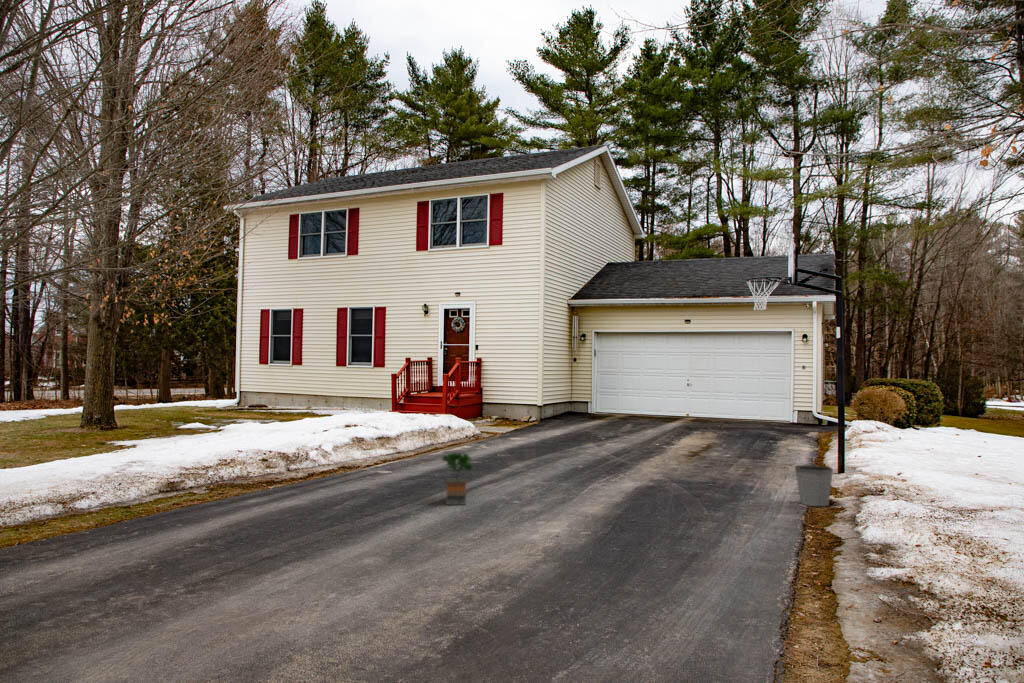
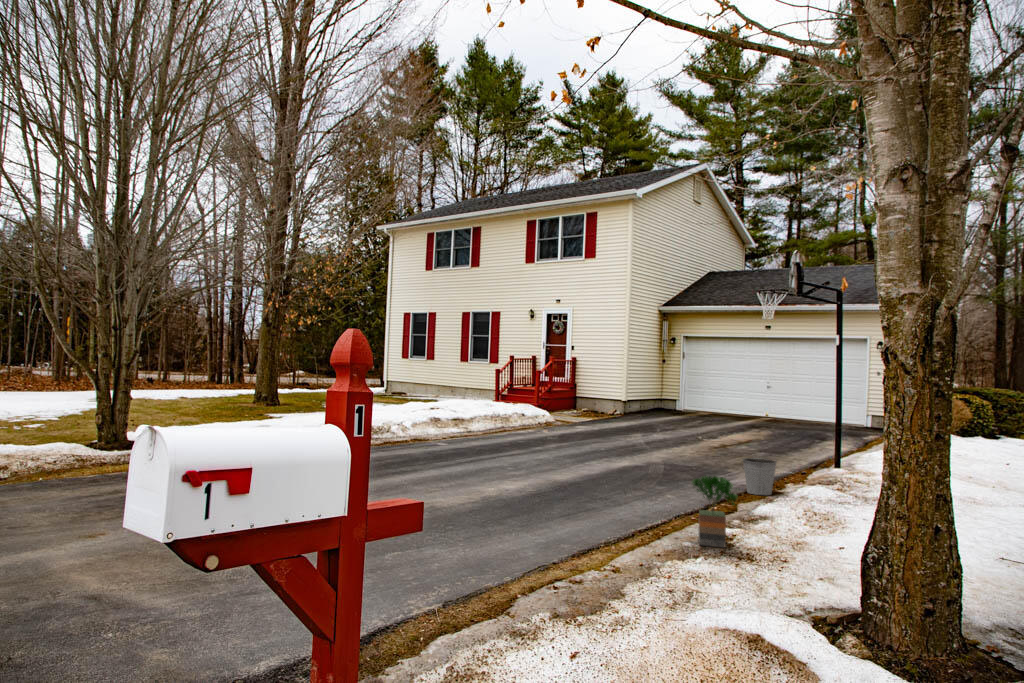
potted tree: present [442,453,474,505] -> present [692,477,737,547]

